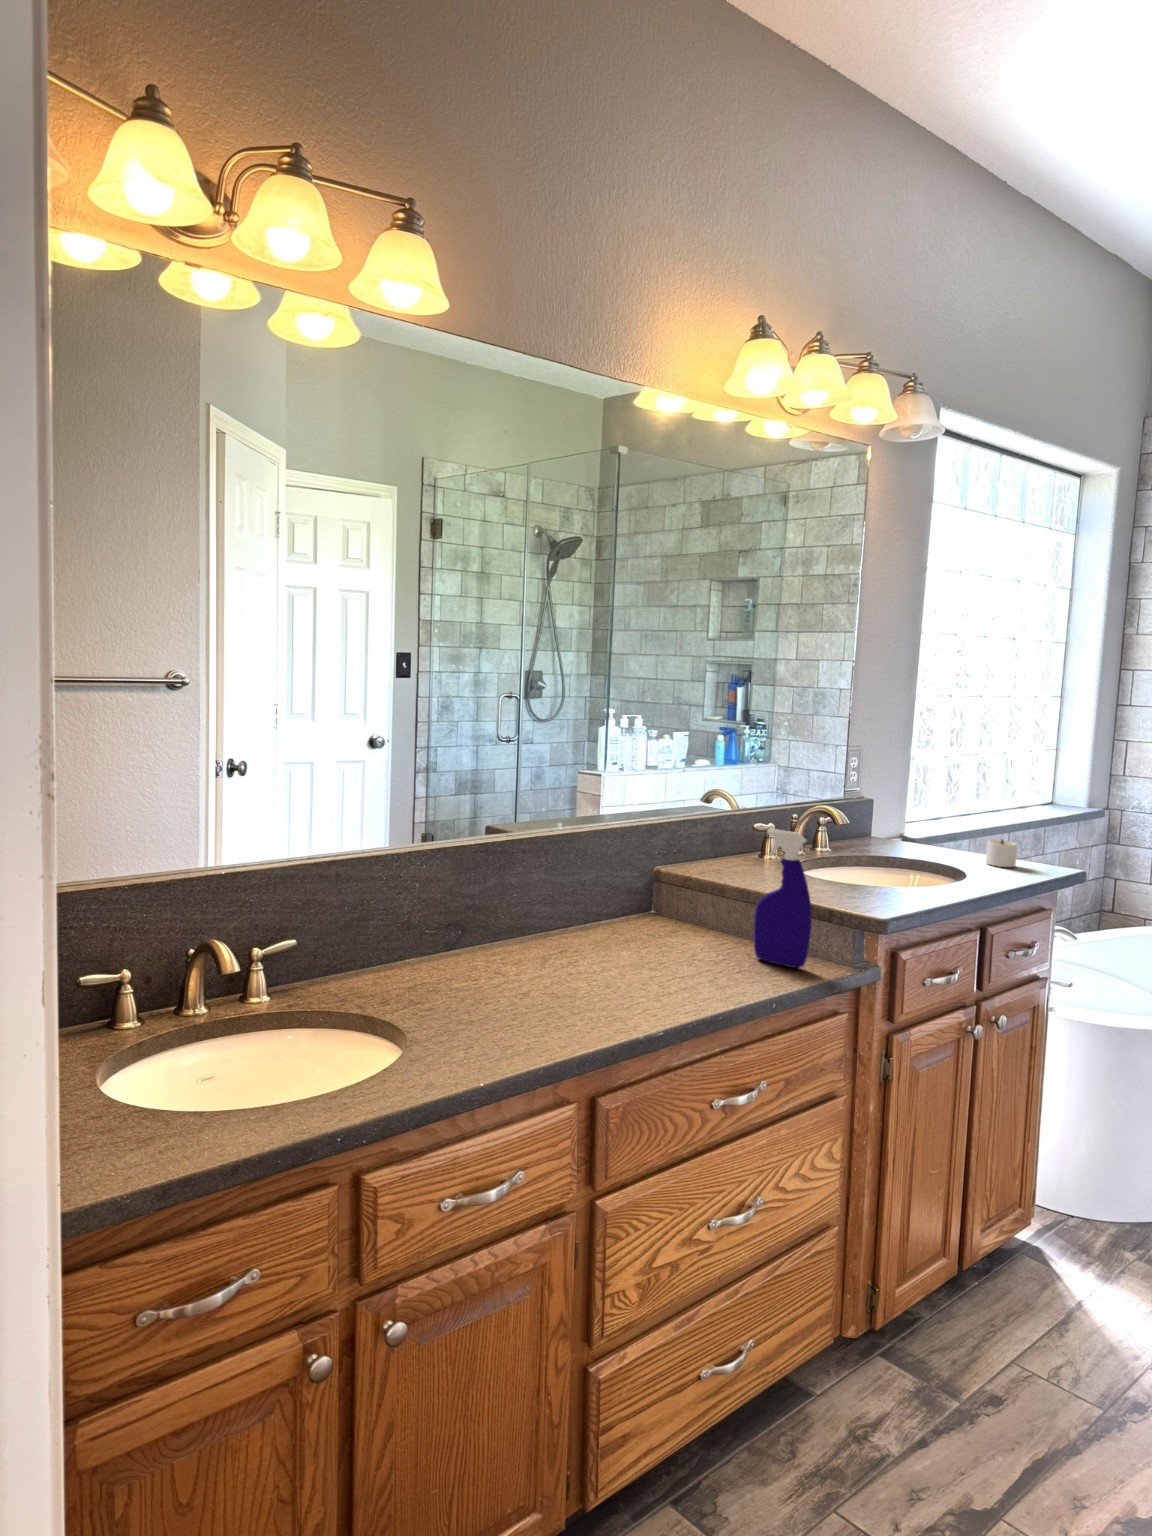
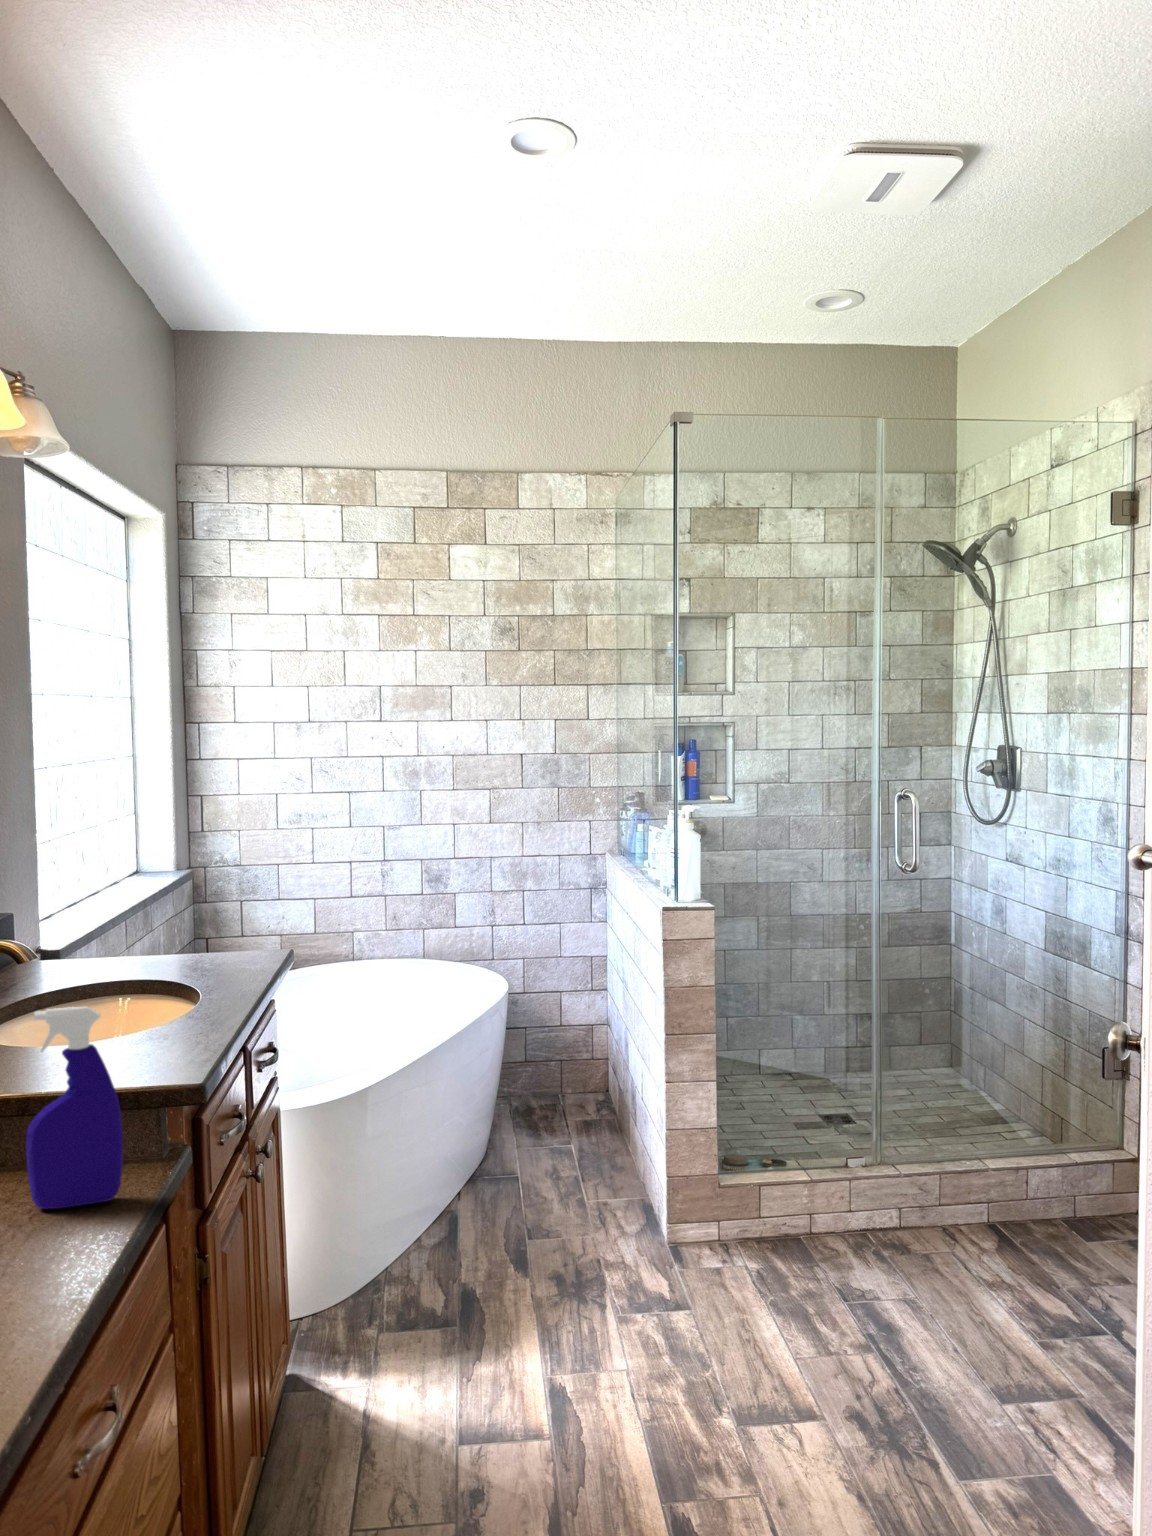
candle: present [986,840,1018,867] -> none [196,935,248,969]

